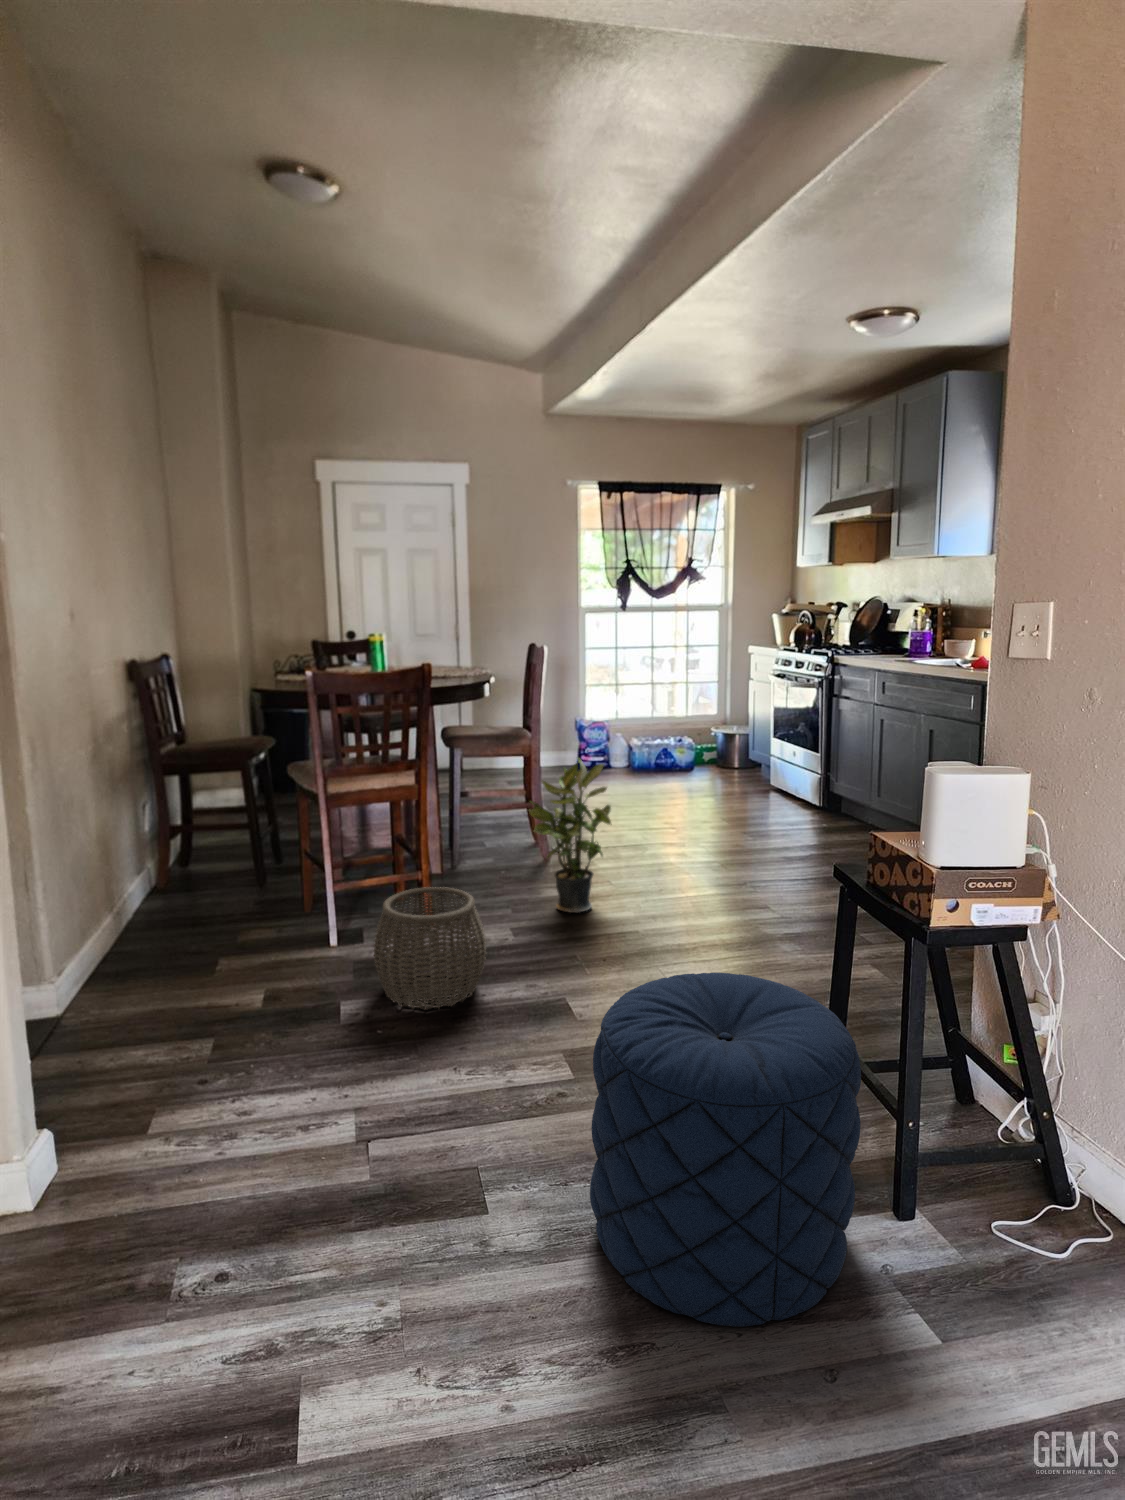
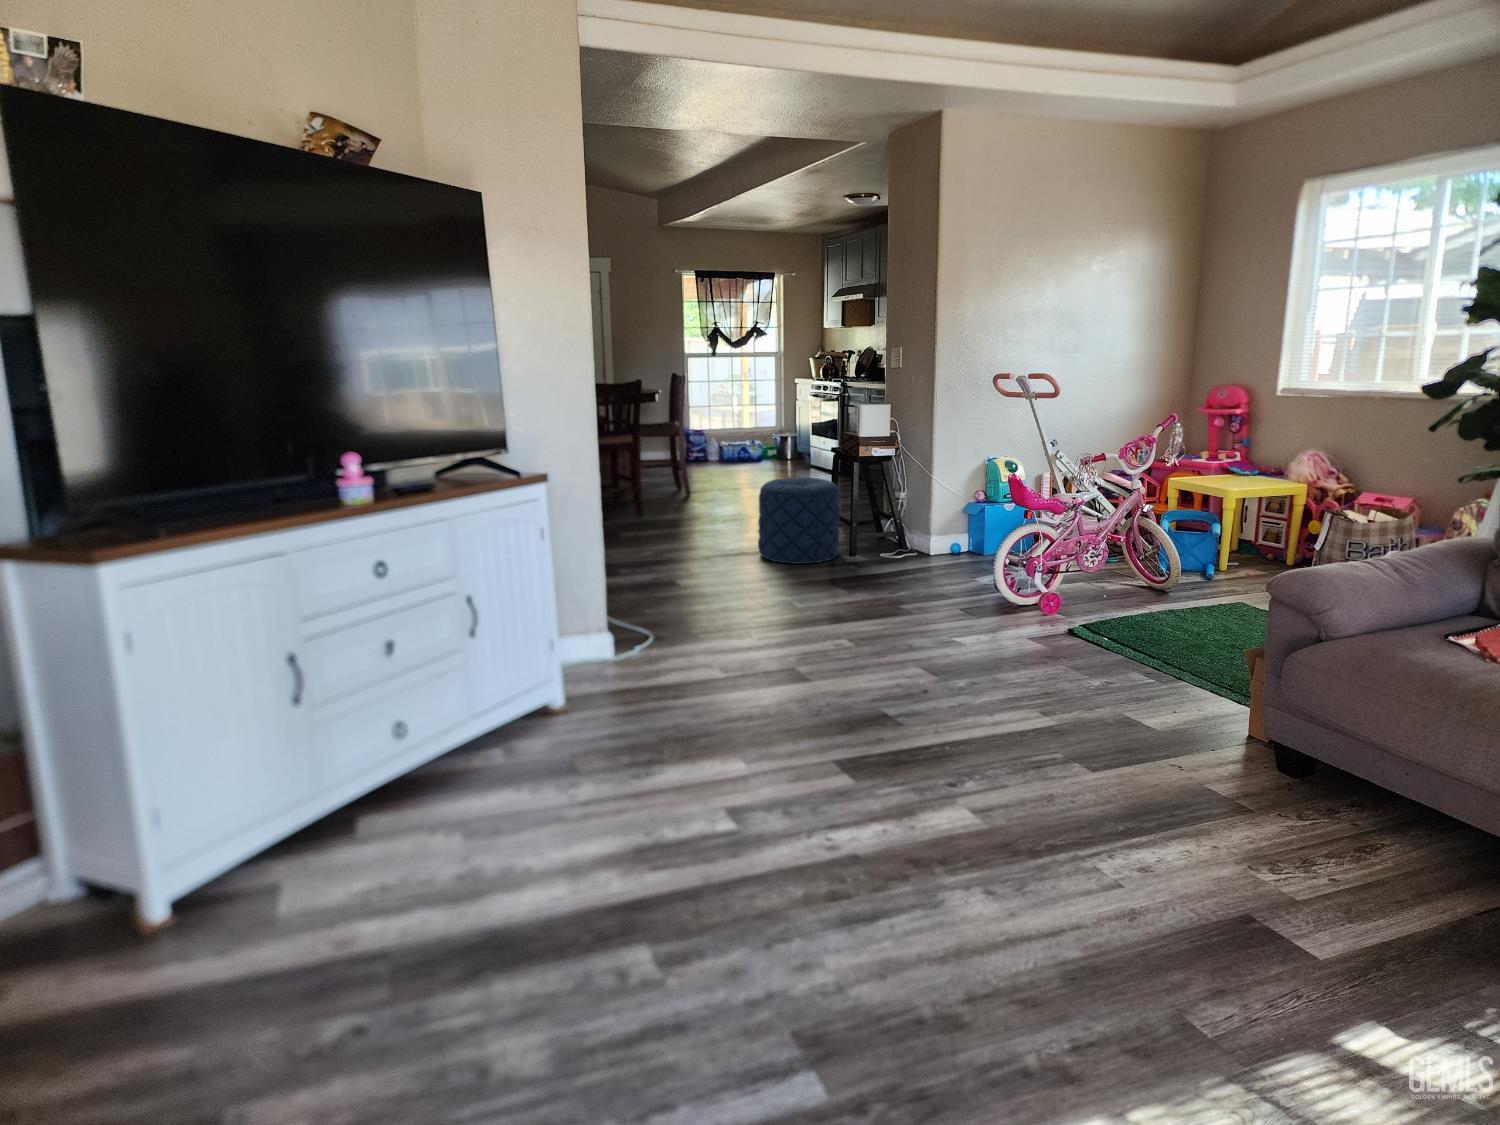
potted plant: present [529,759,611,913] -> none [693,430,735,508]
woven basket: present [374,887,486,1010] -> none [641,483,691,531]

